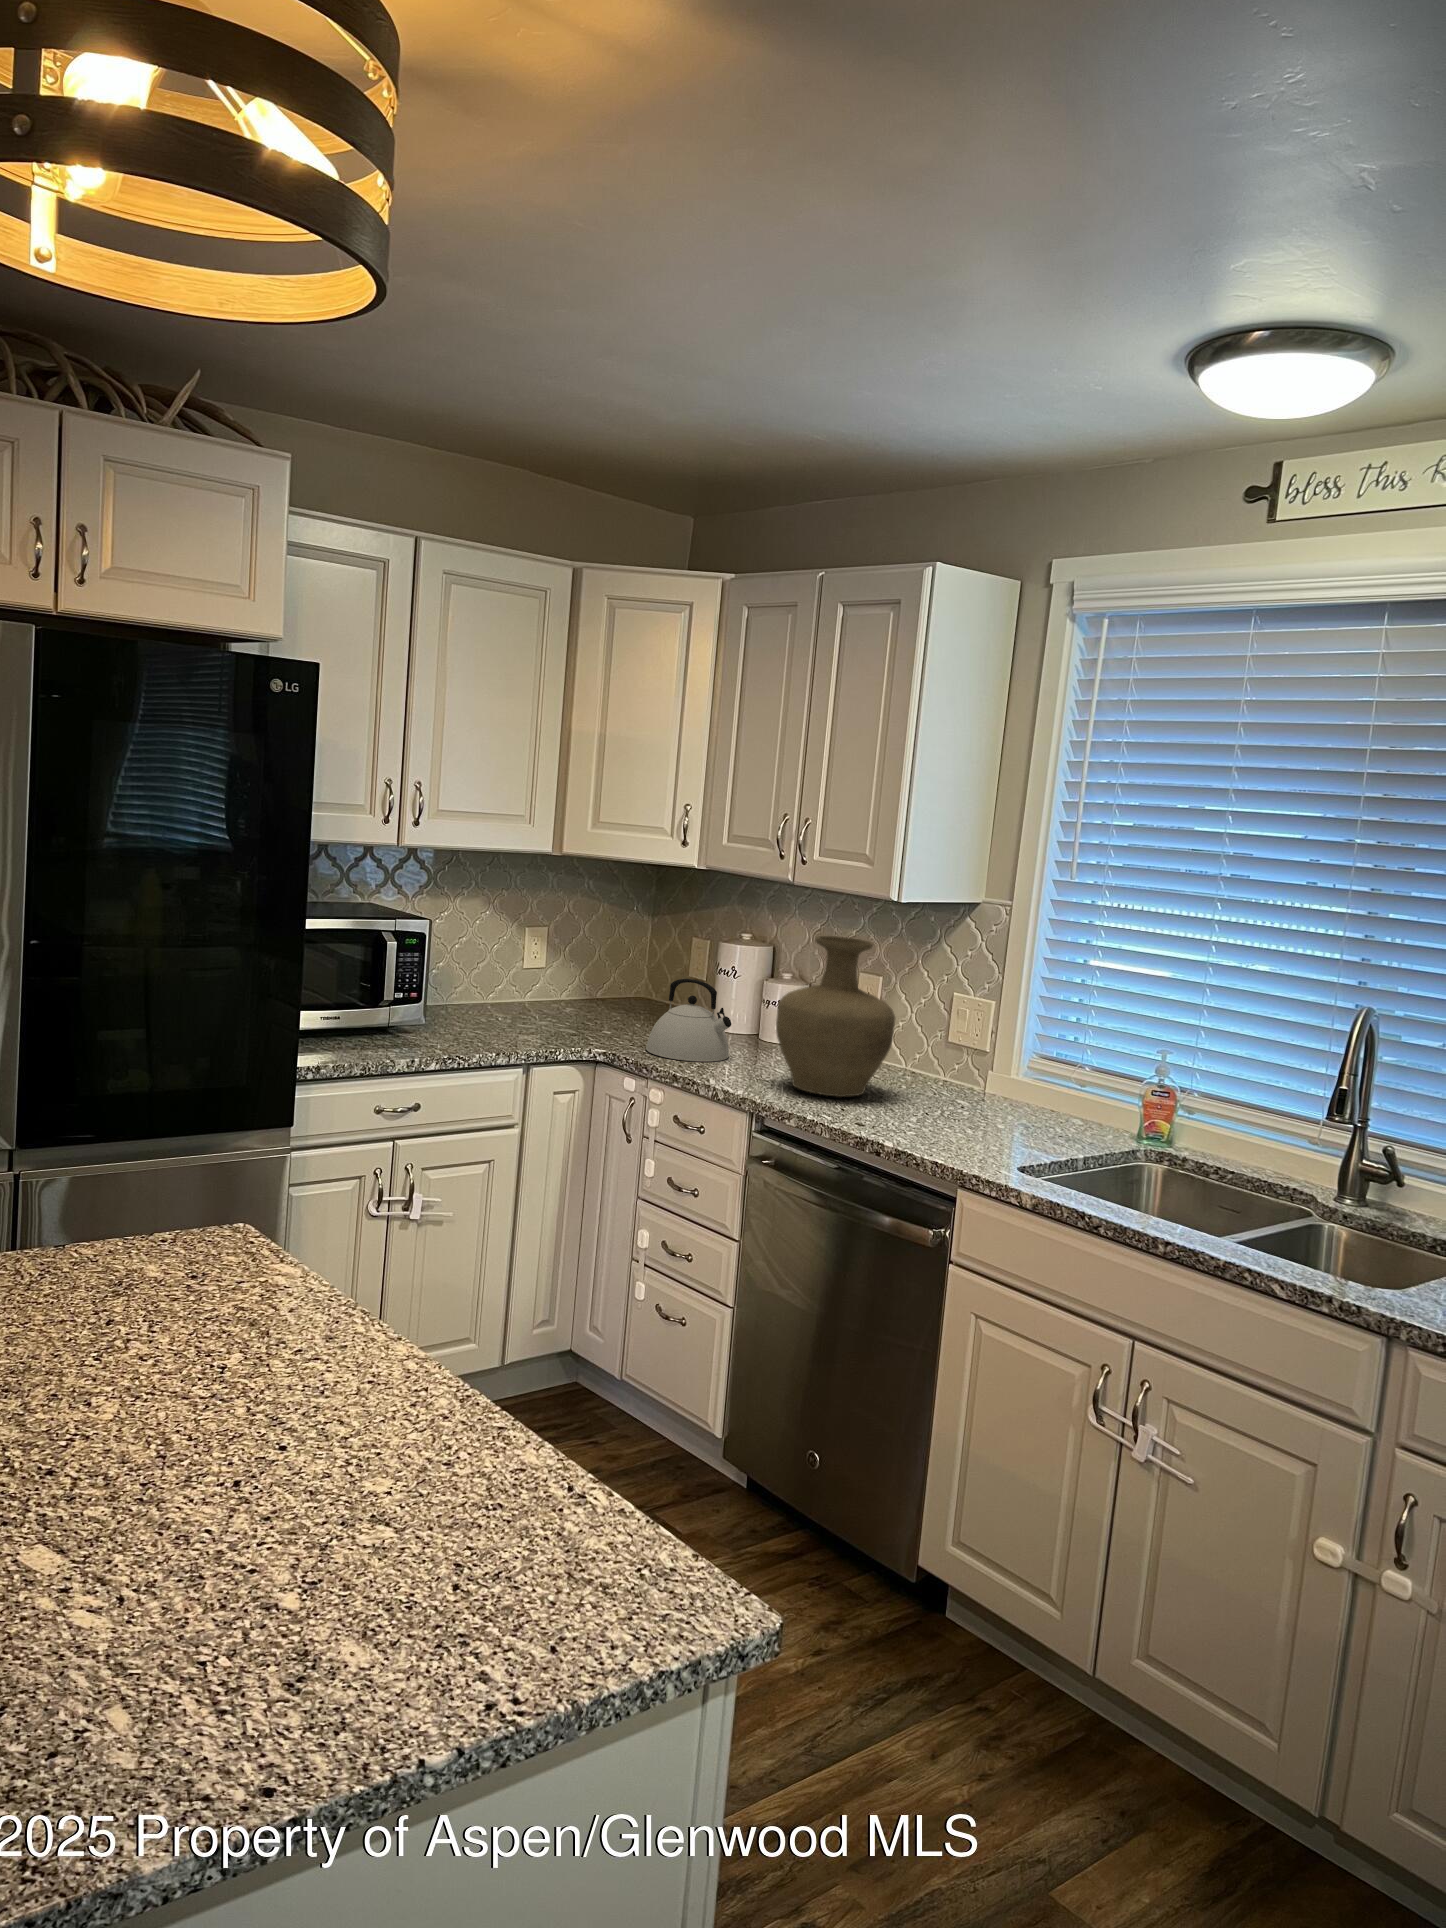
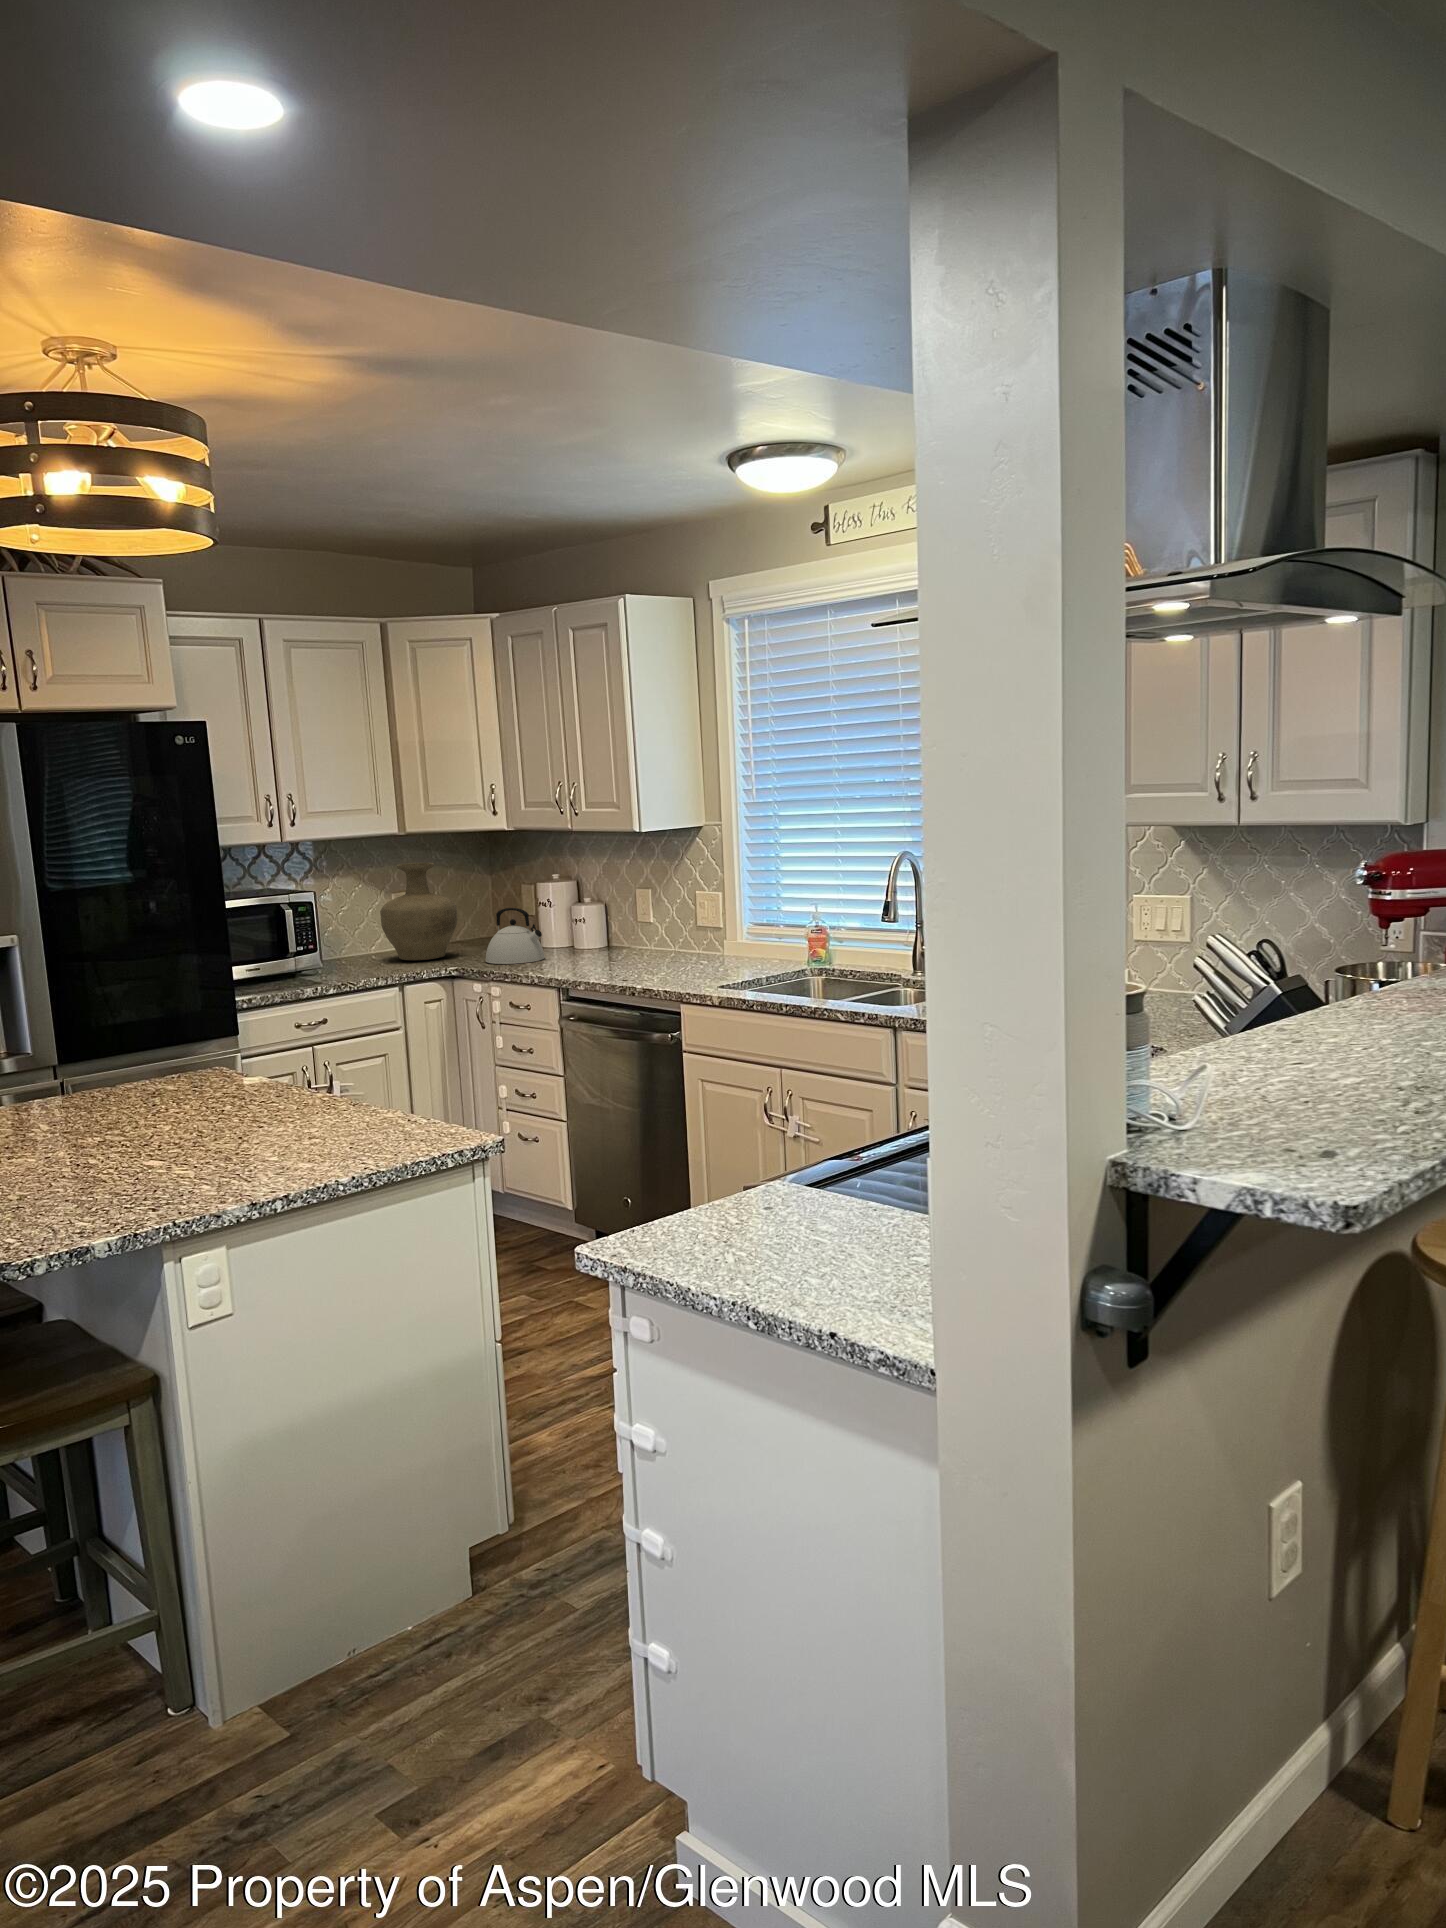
vase: present [776,936,895,1097] -> present [380,863,457,960]

